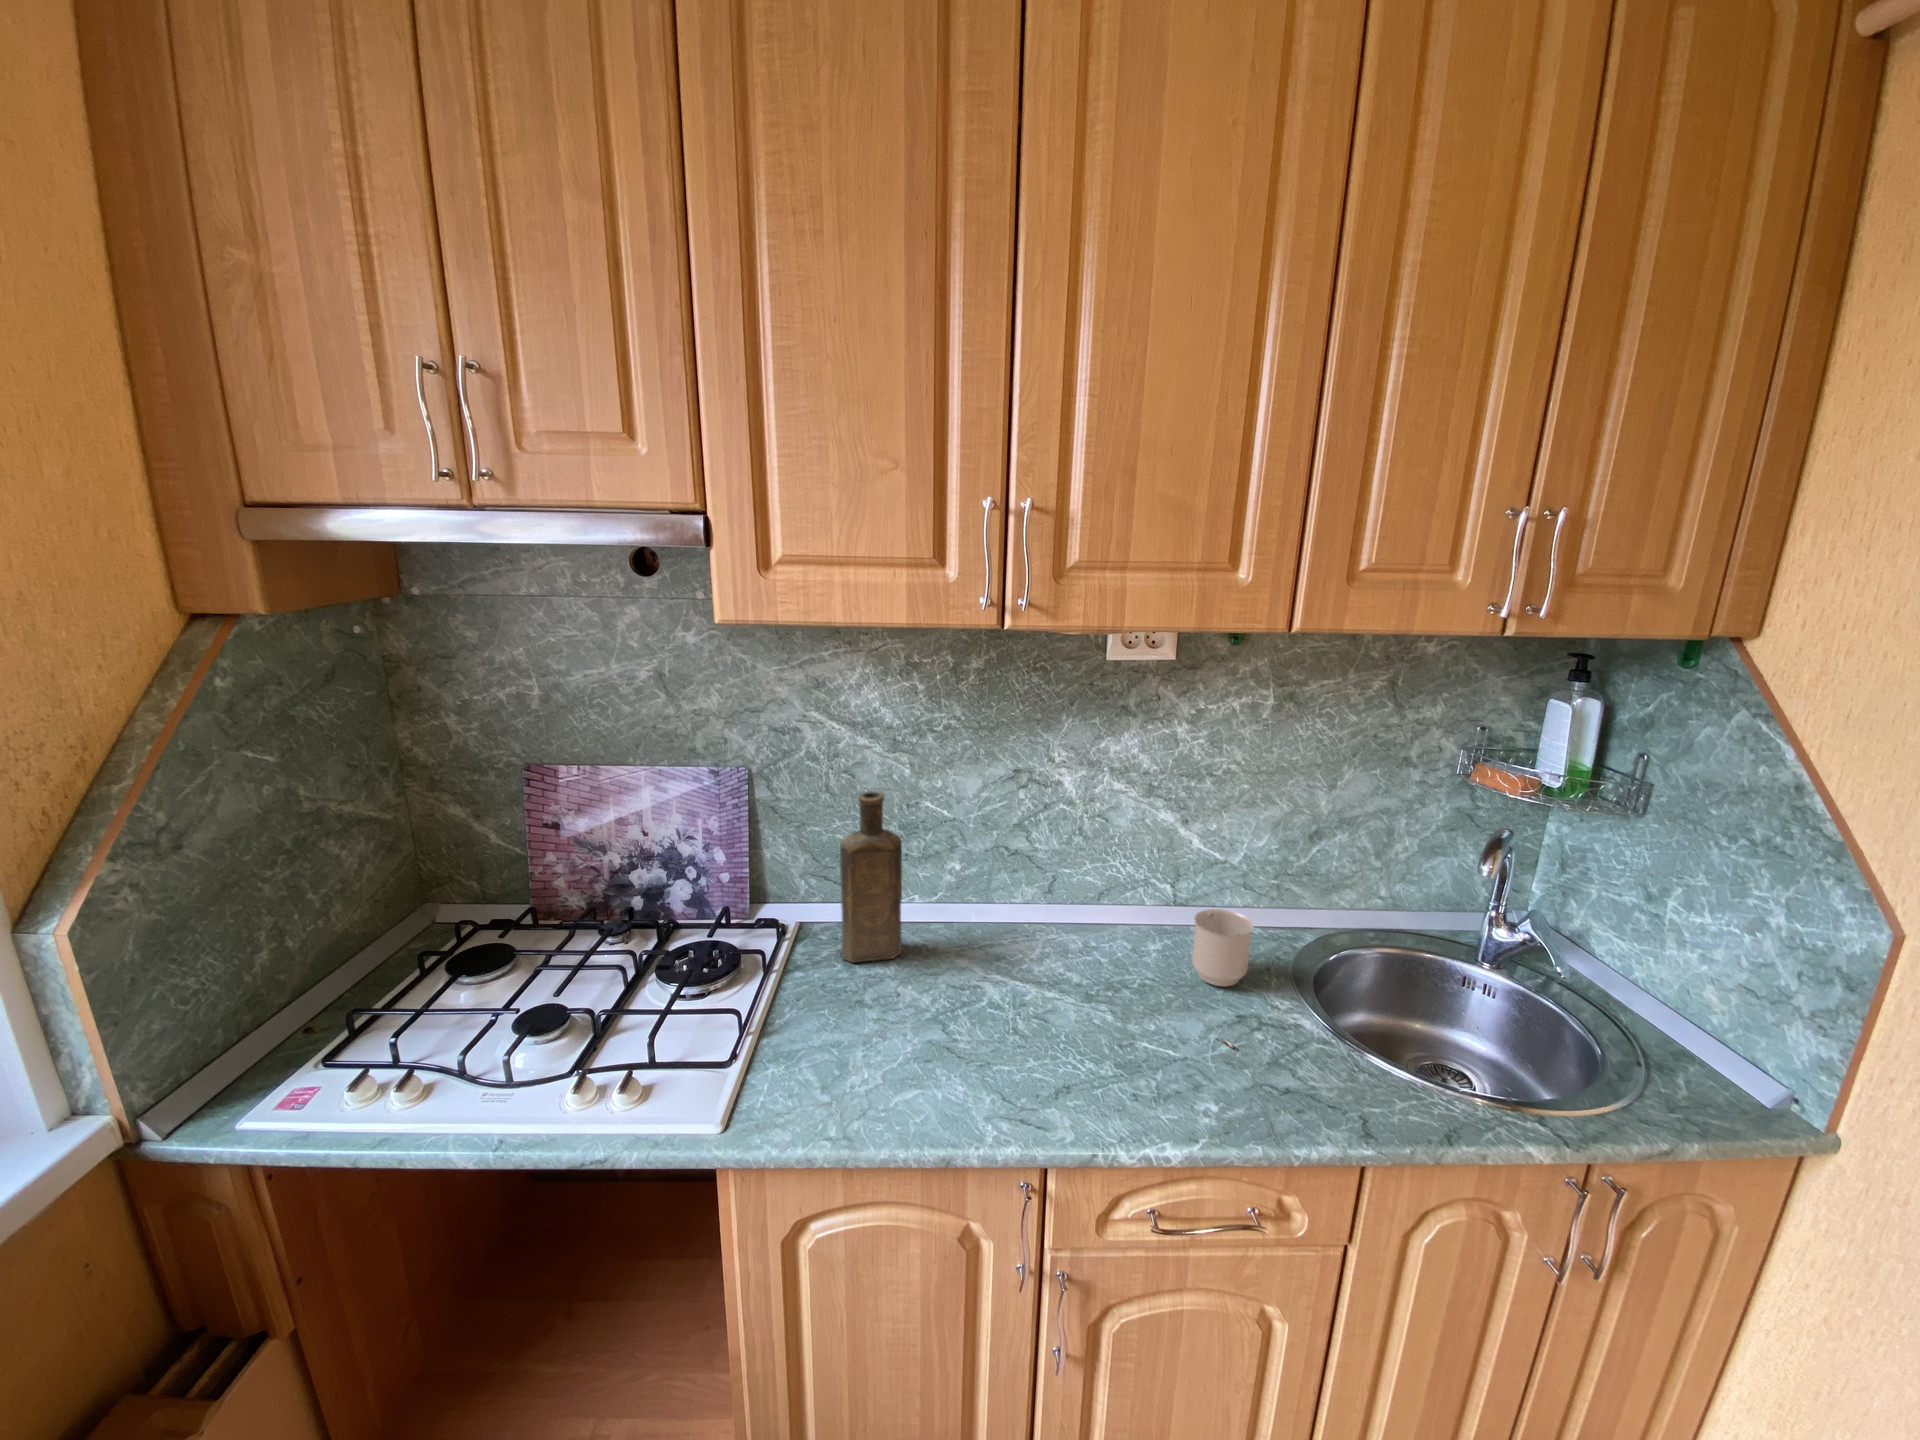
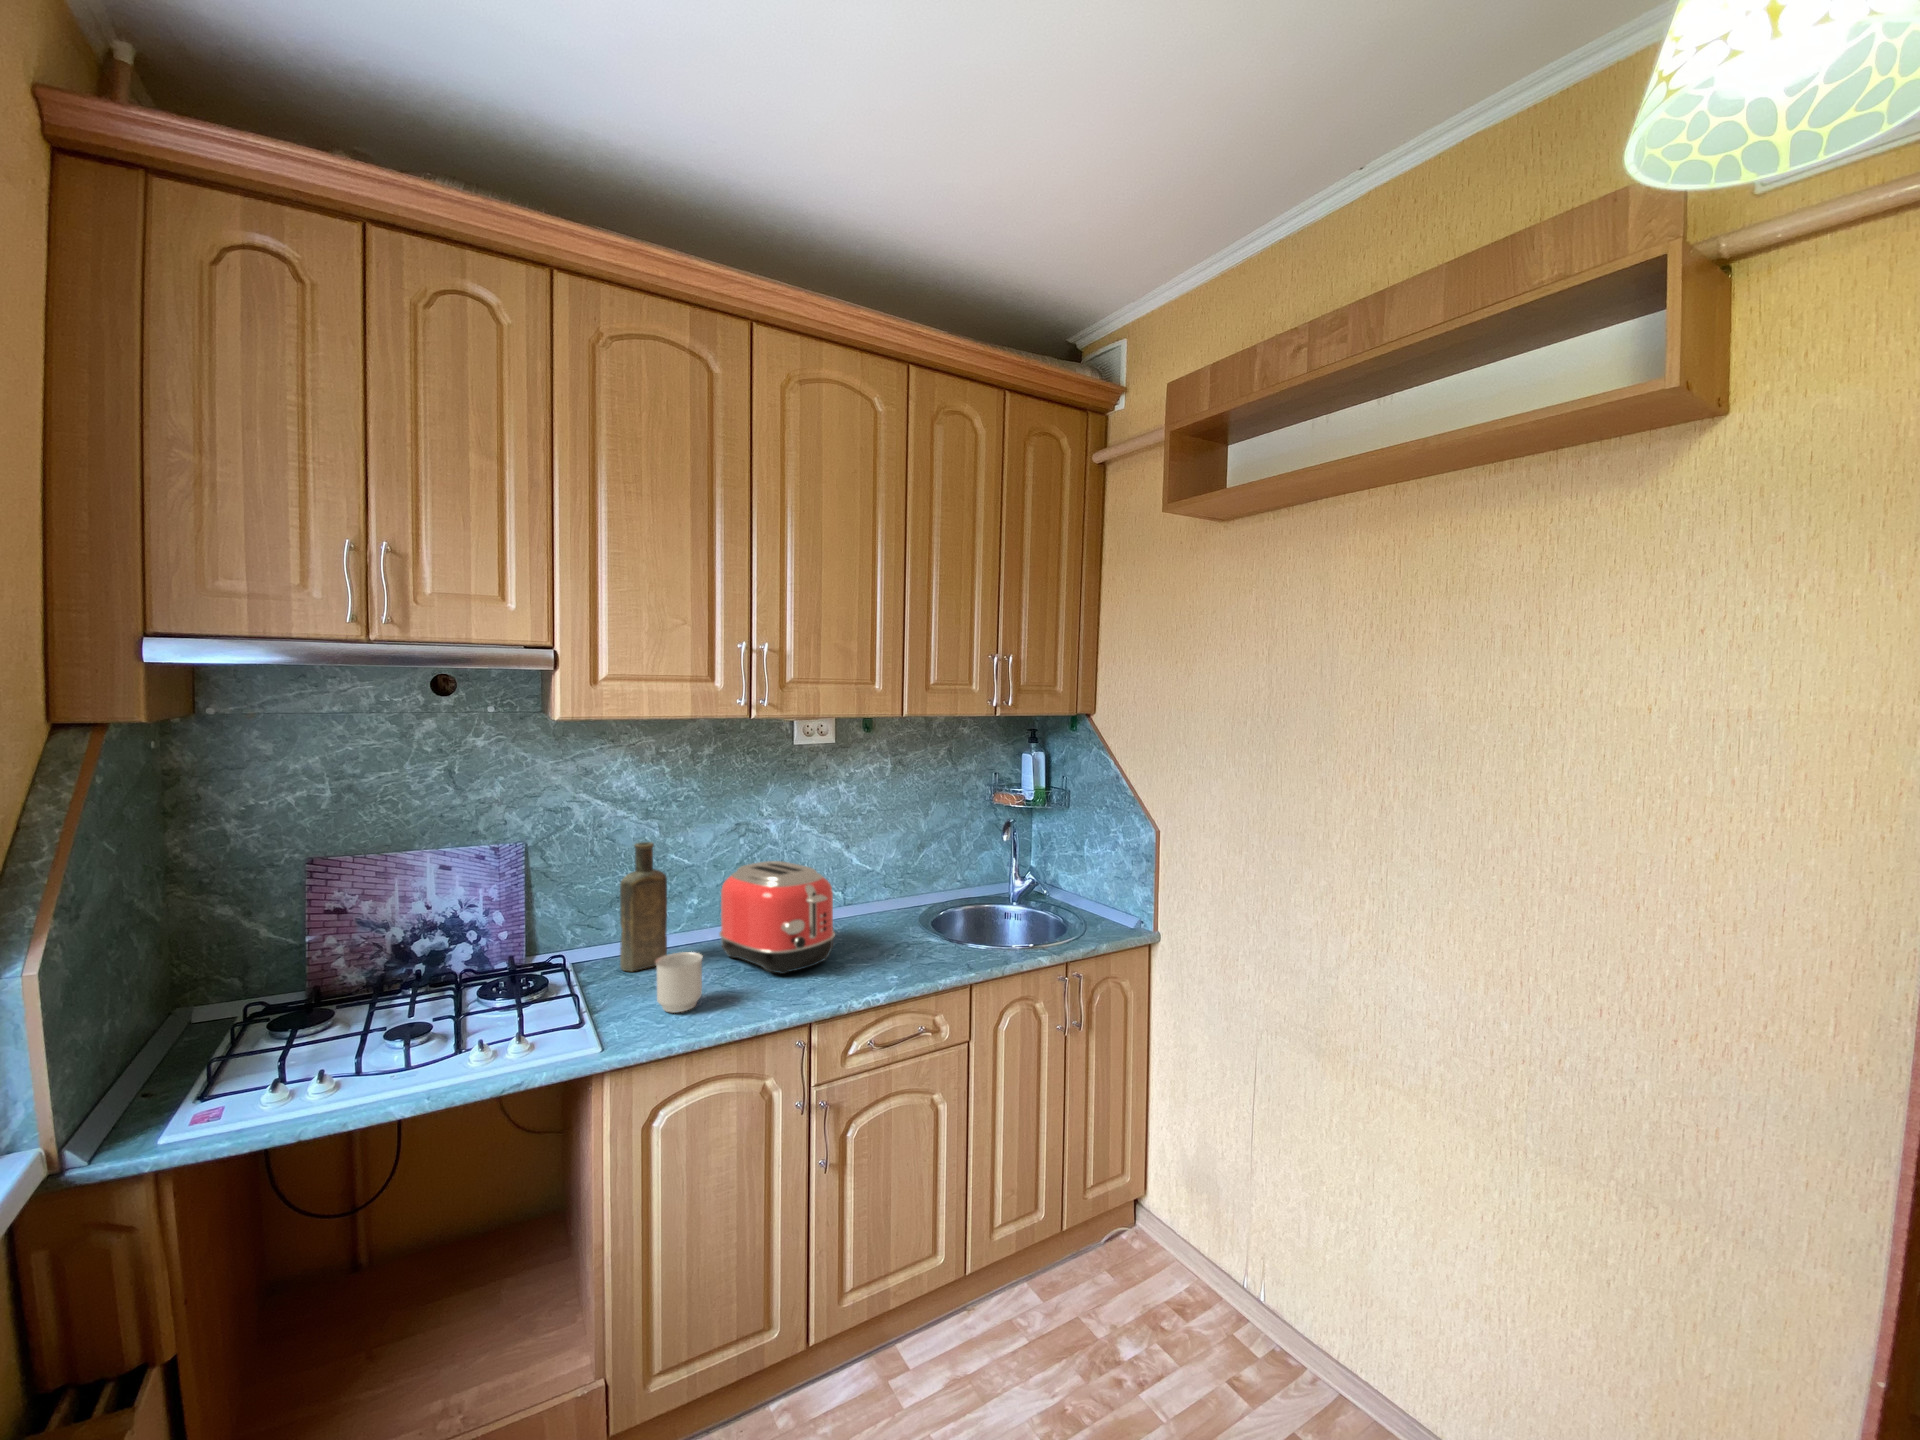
toaster: none [968,840,1131,1034] -> present [719,861,835,974]
mug: present [1192,909,1253,986] -> present [655,952,702,1012]

